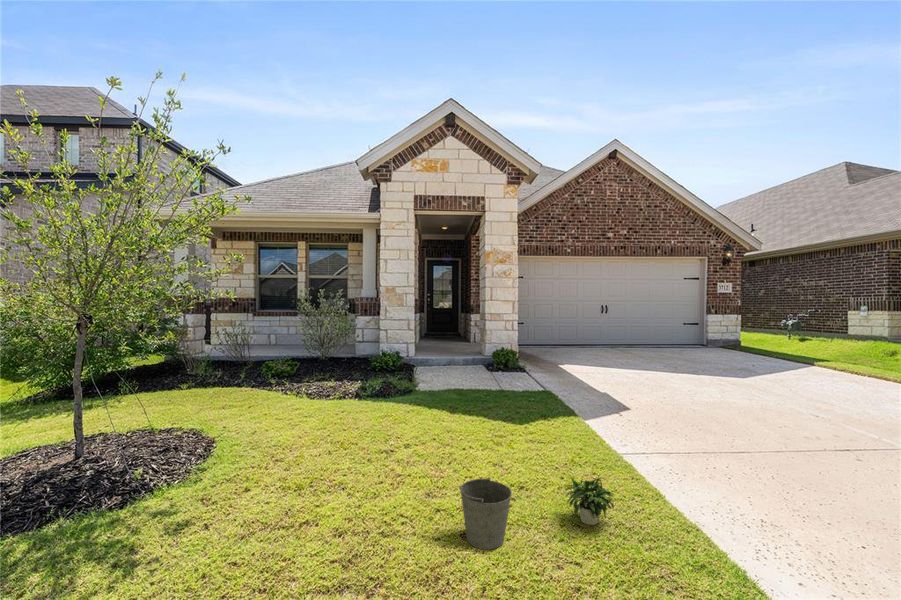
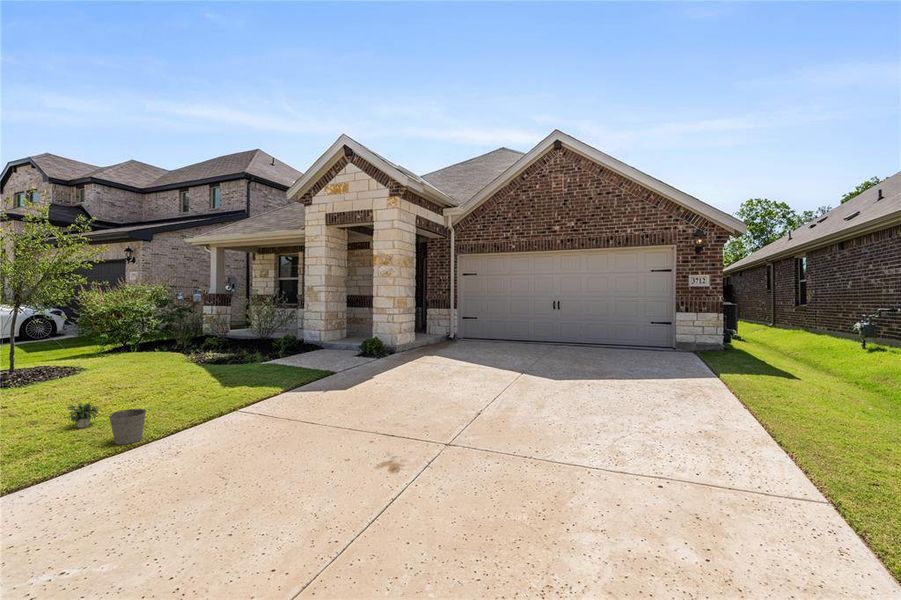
bucket: present [460,477,512,550] -> present [109,409,146,445]

